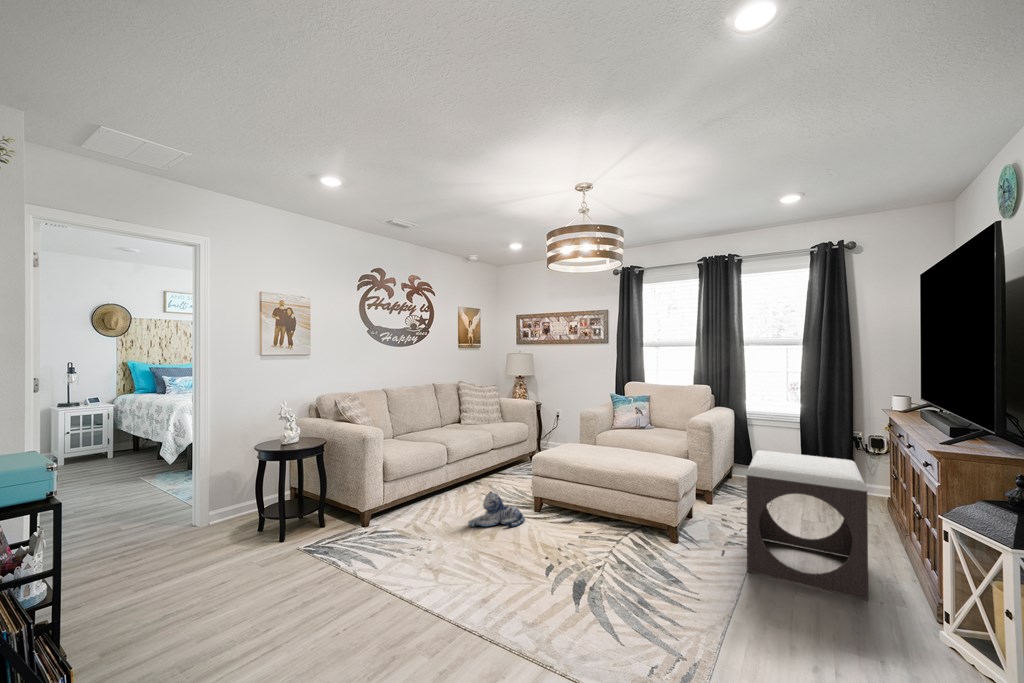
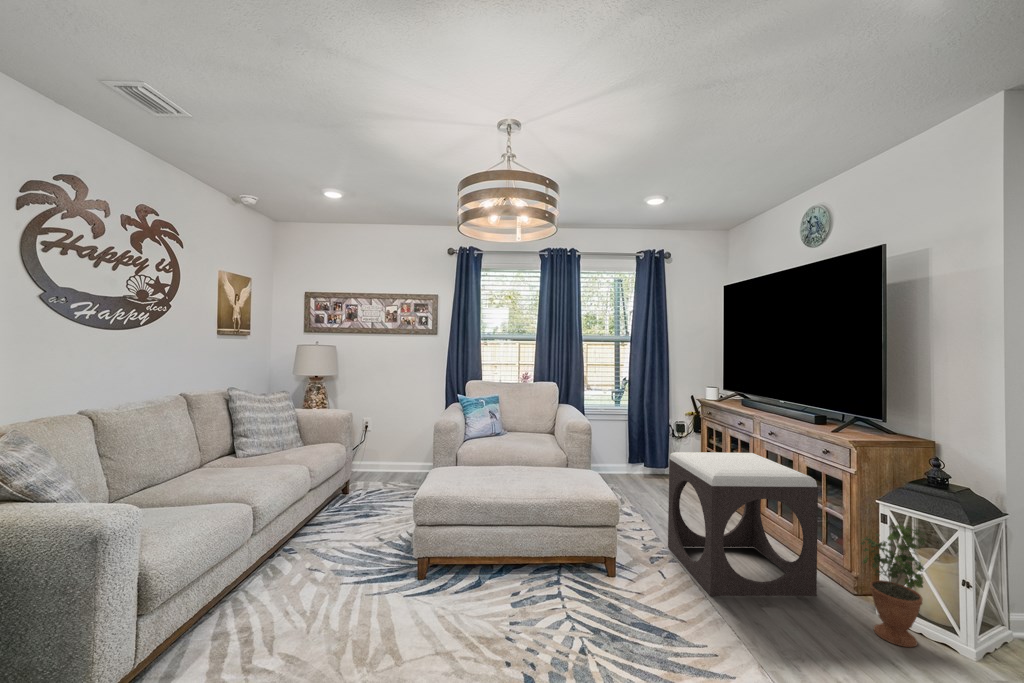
plush toy: present [468,491,525,527] -> none [331,570,416,642]
potted plant: none [878,528,953,654] -> present [861,525,926,647]

